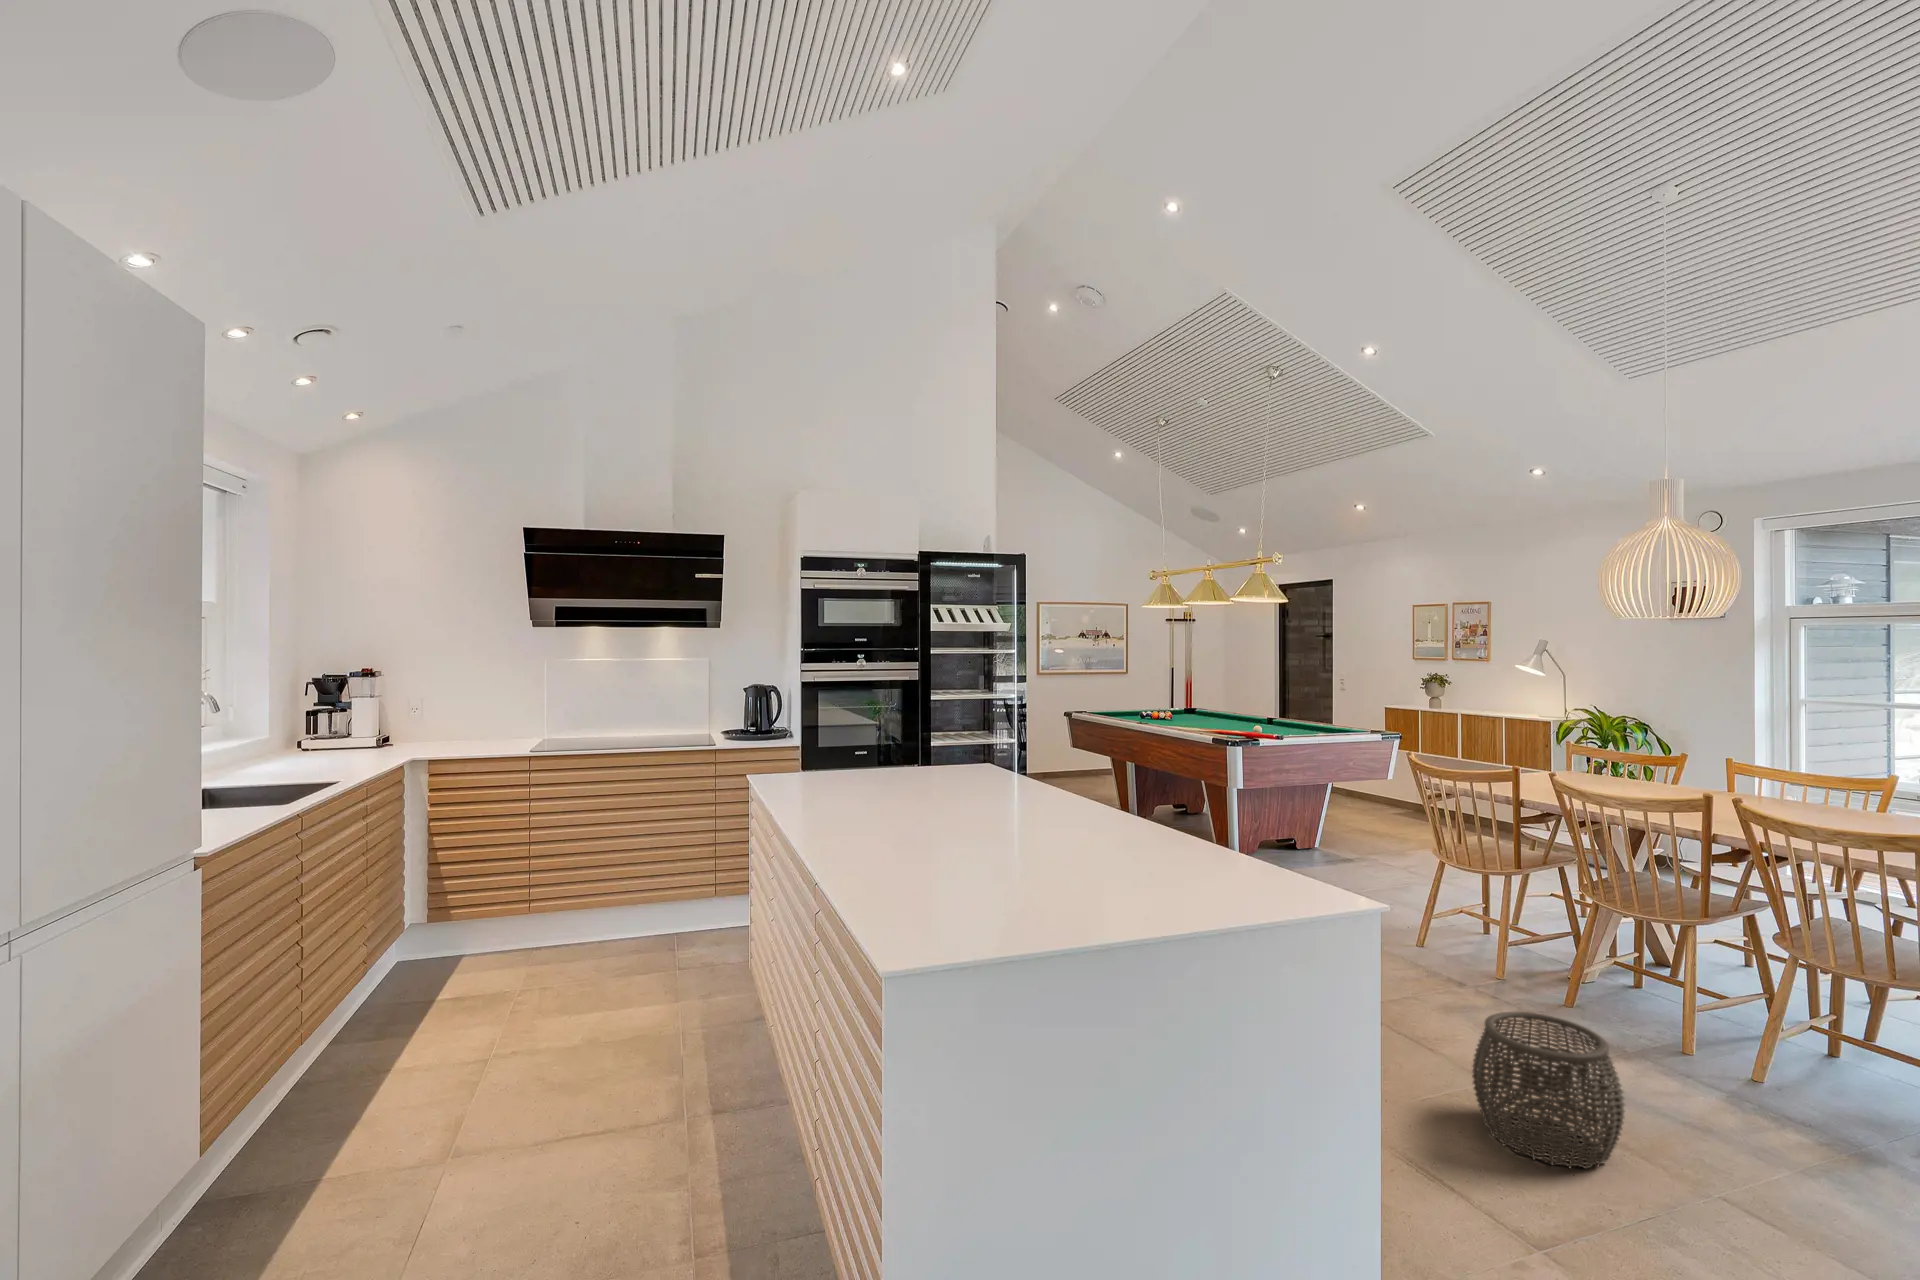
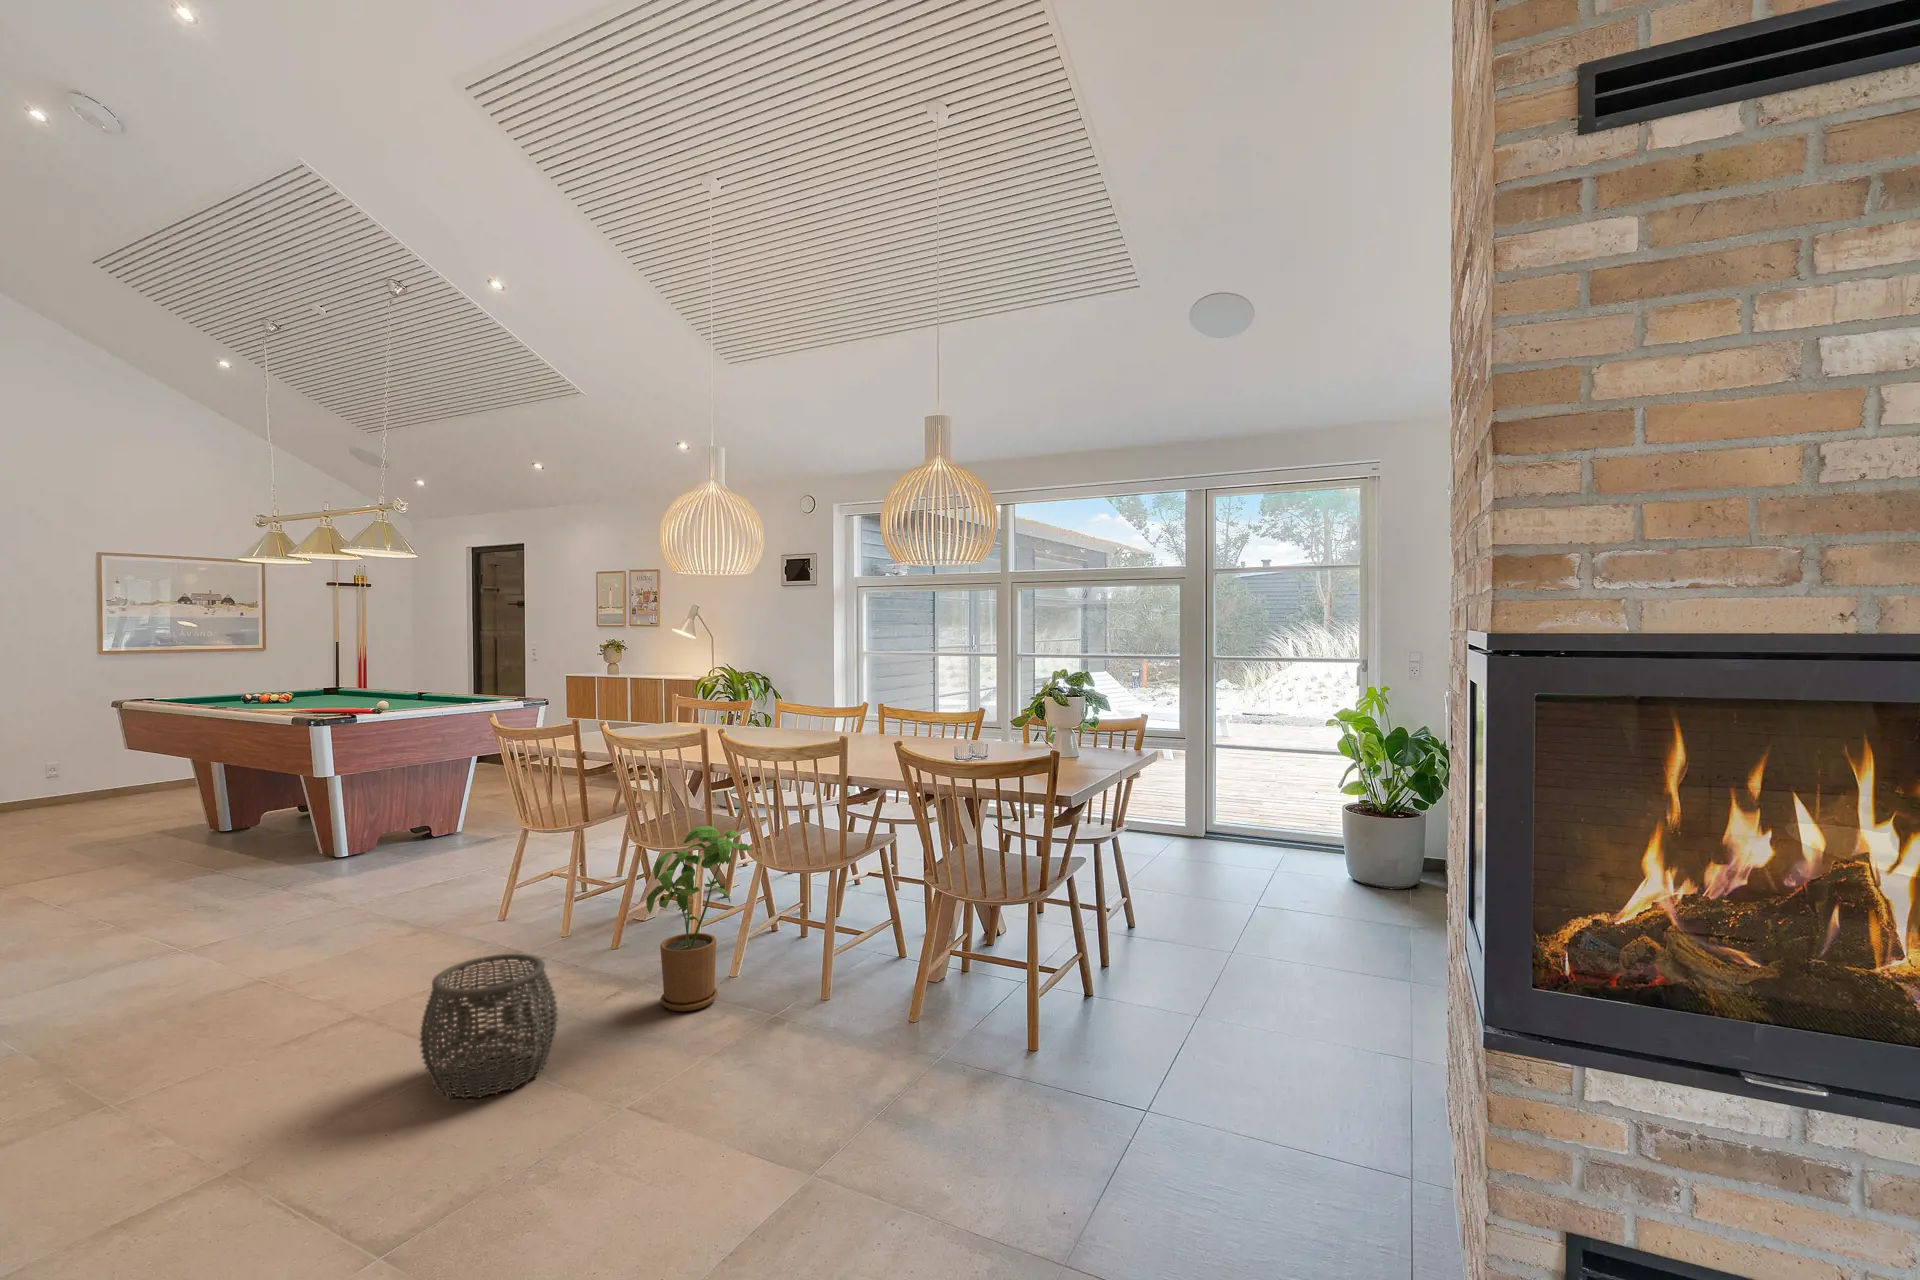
house plant: none [1694,919,1863,1140] -> present [646,826,753,1011]

